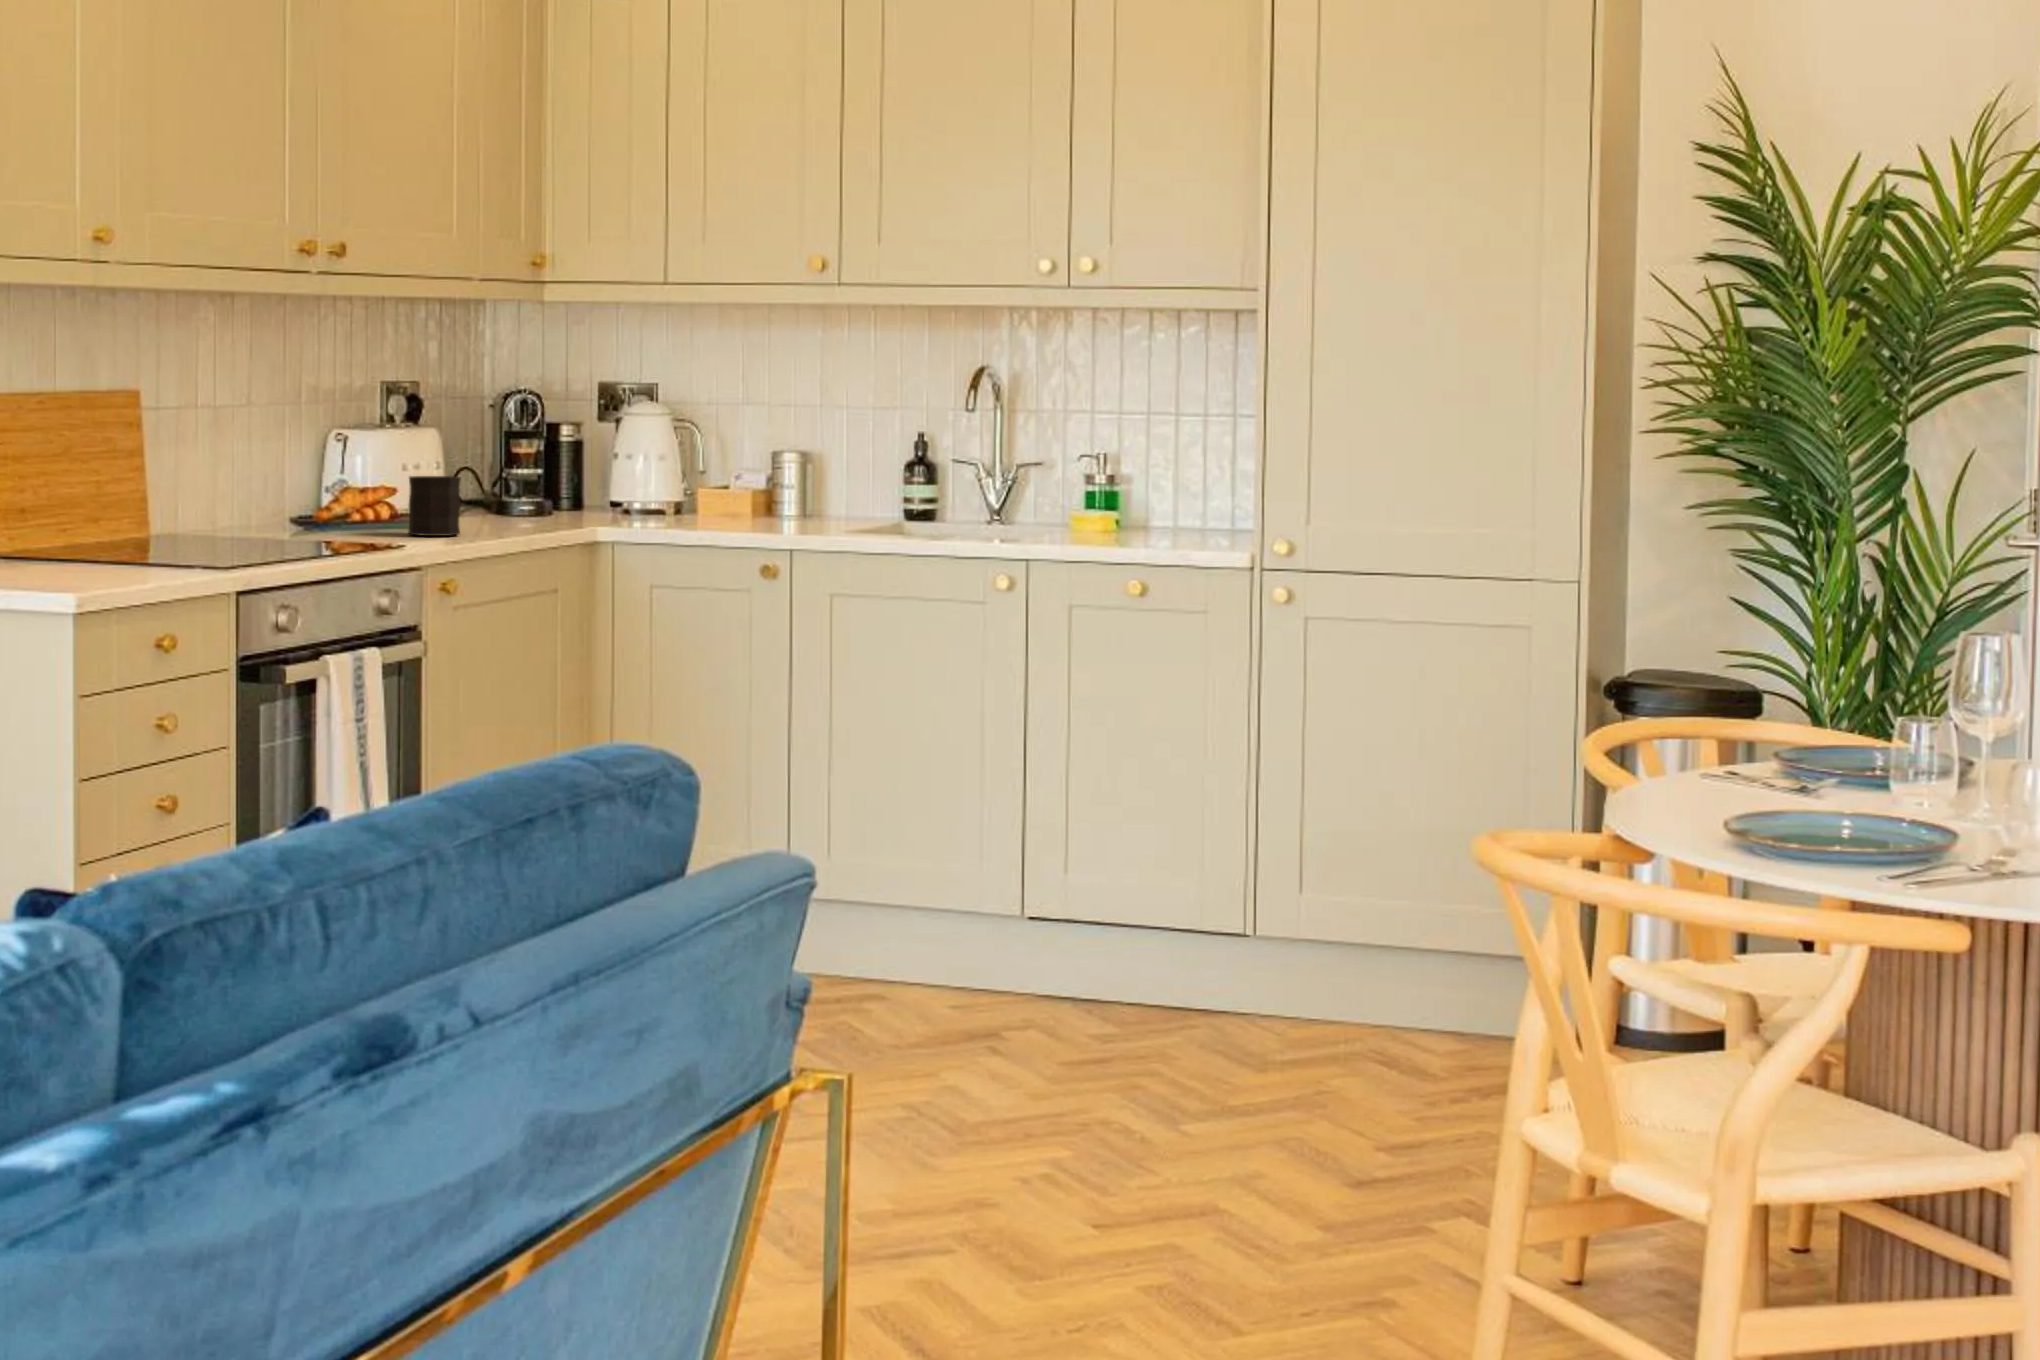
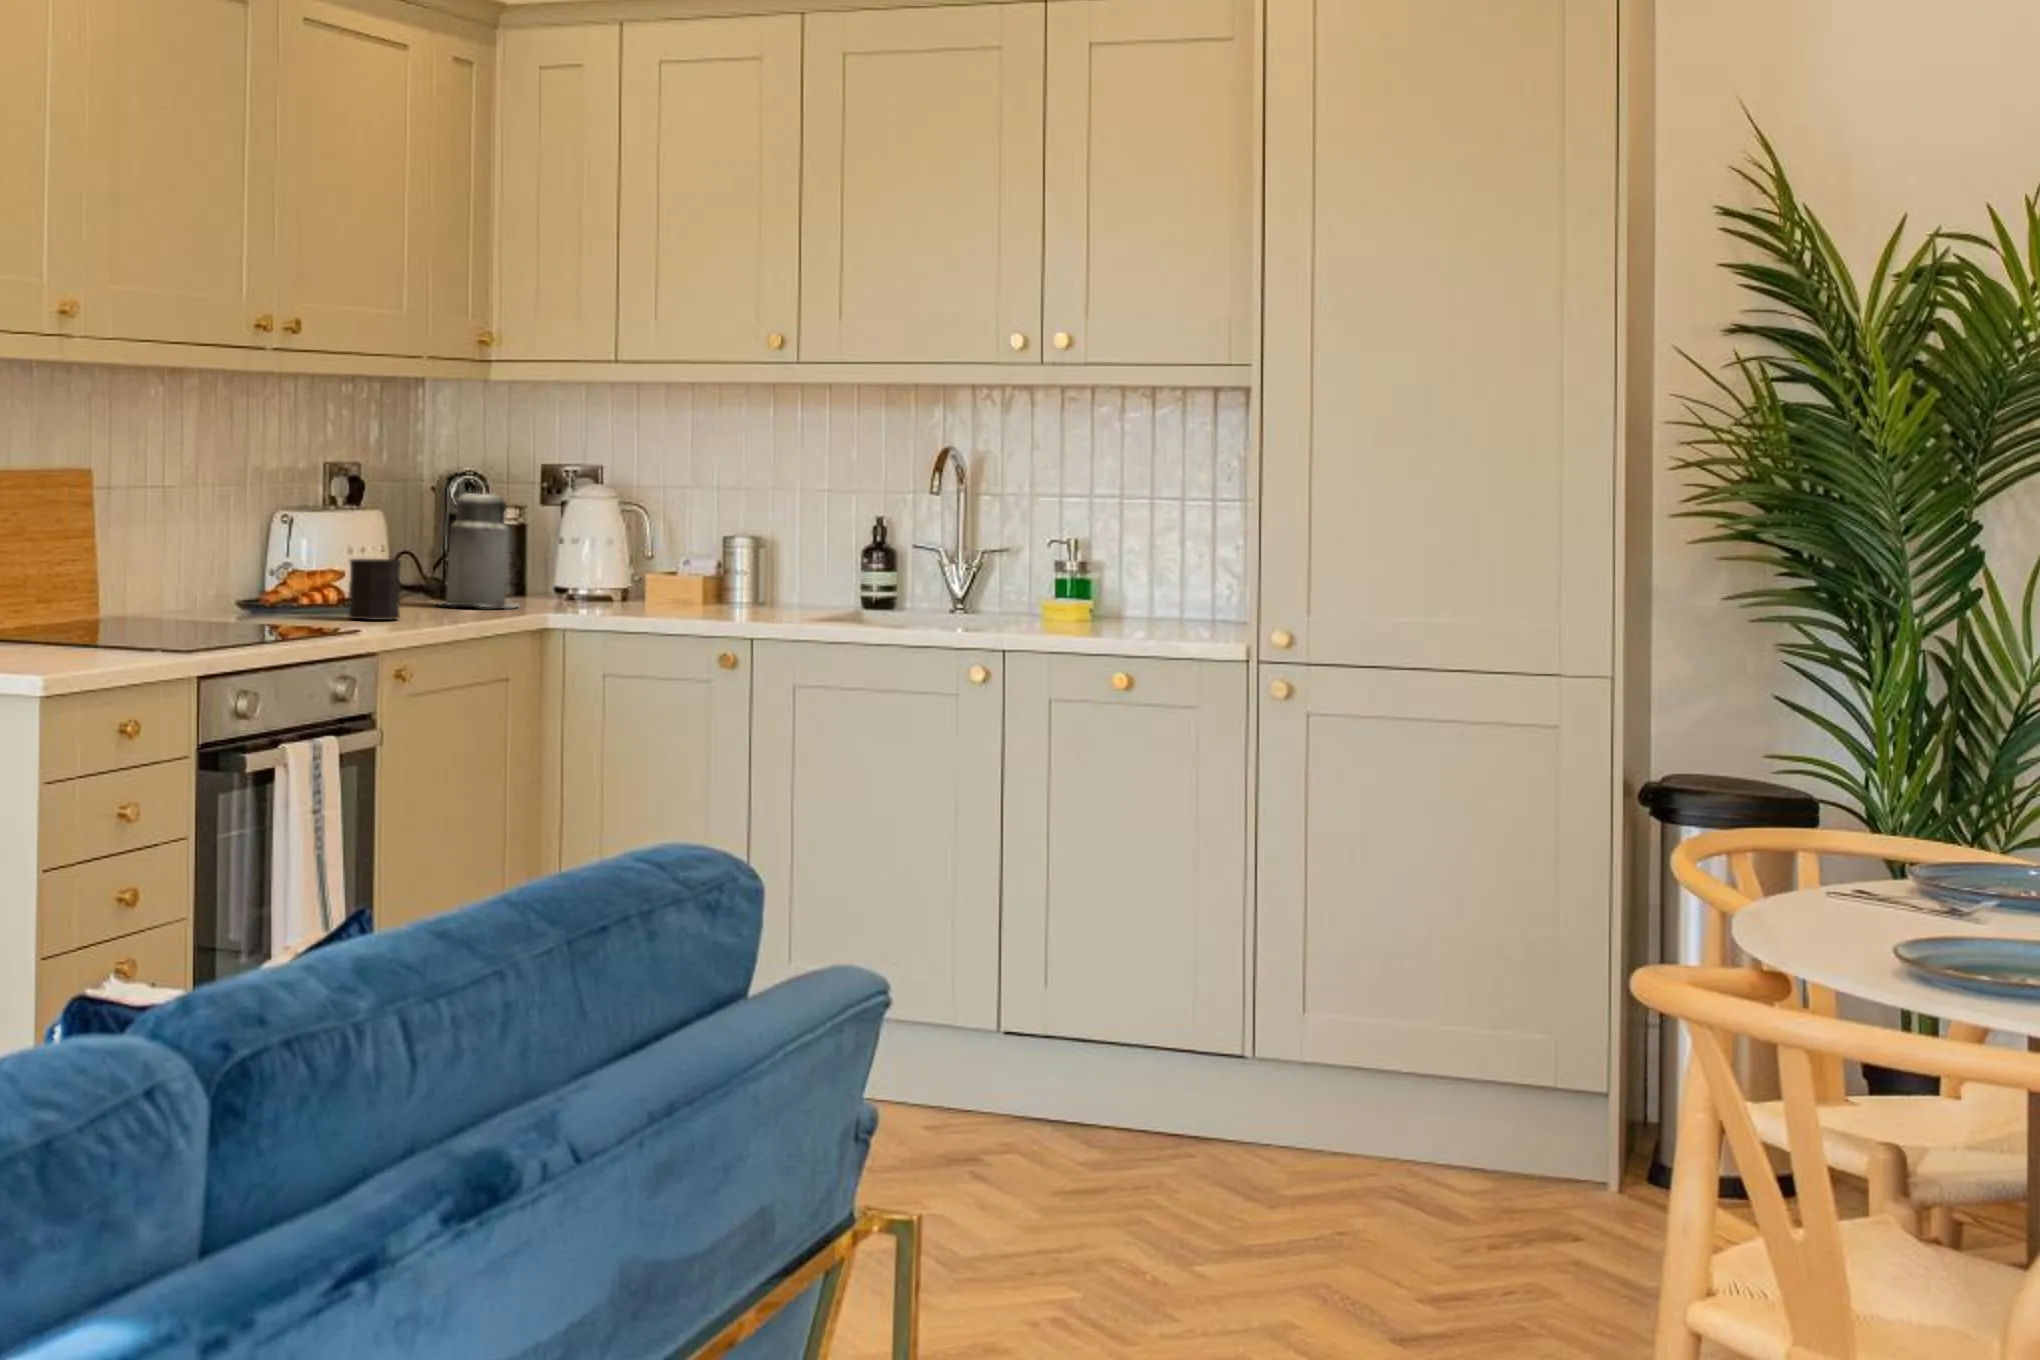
canister: none [493,401,579,521] -> present [445,484,519,608]

